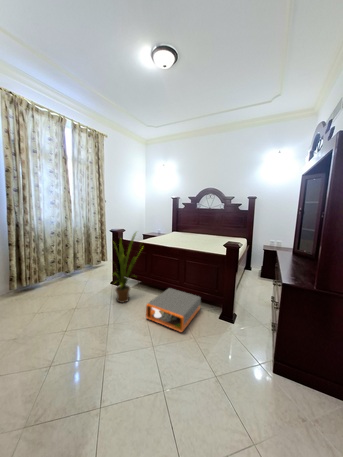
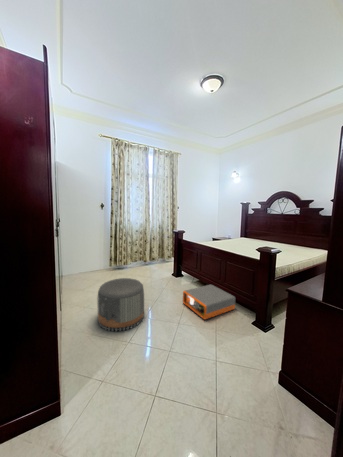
house plant: present [113,233,137,303] -> none [165,232,194,289]
pouf: none [27,307,109,408] -> present [97,278,144,331]

